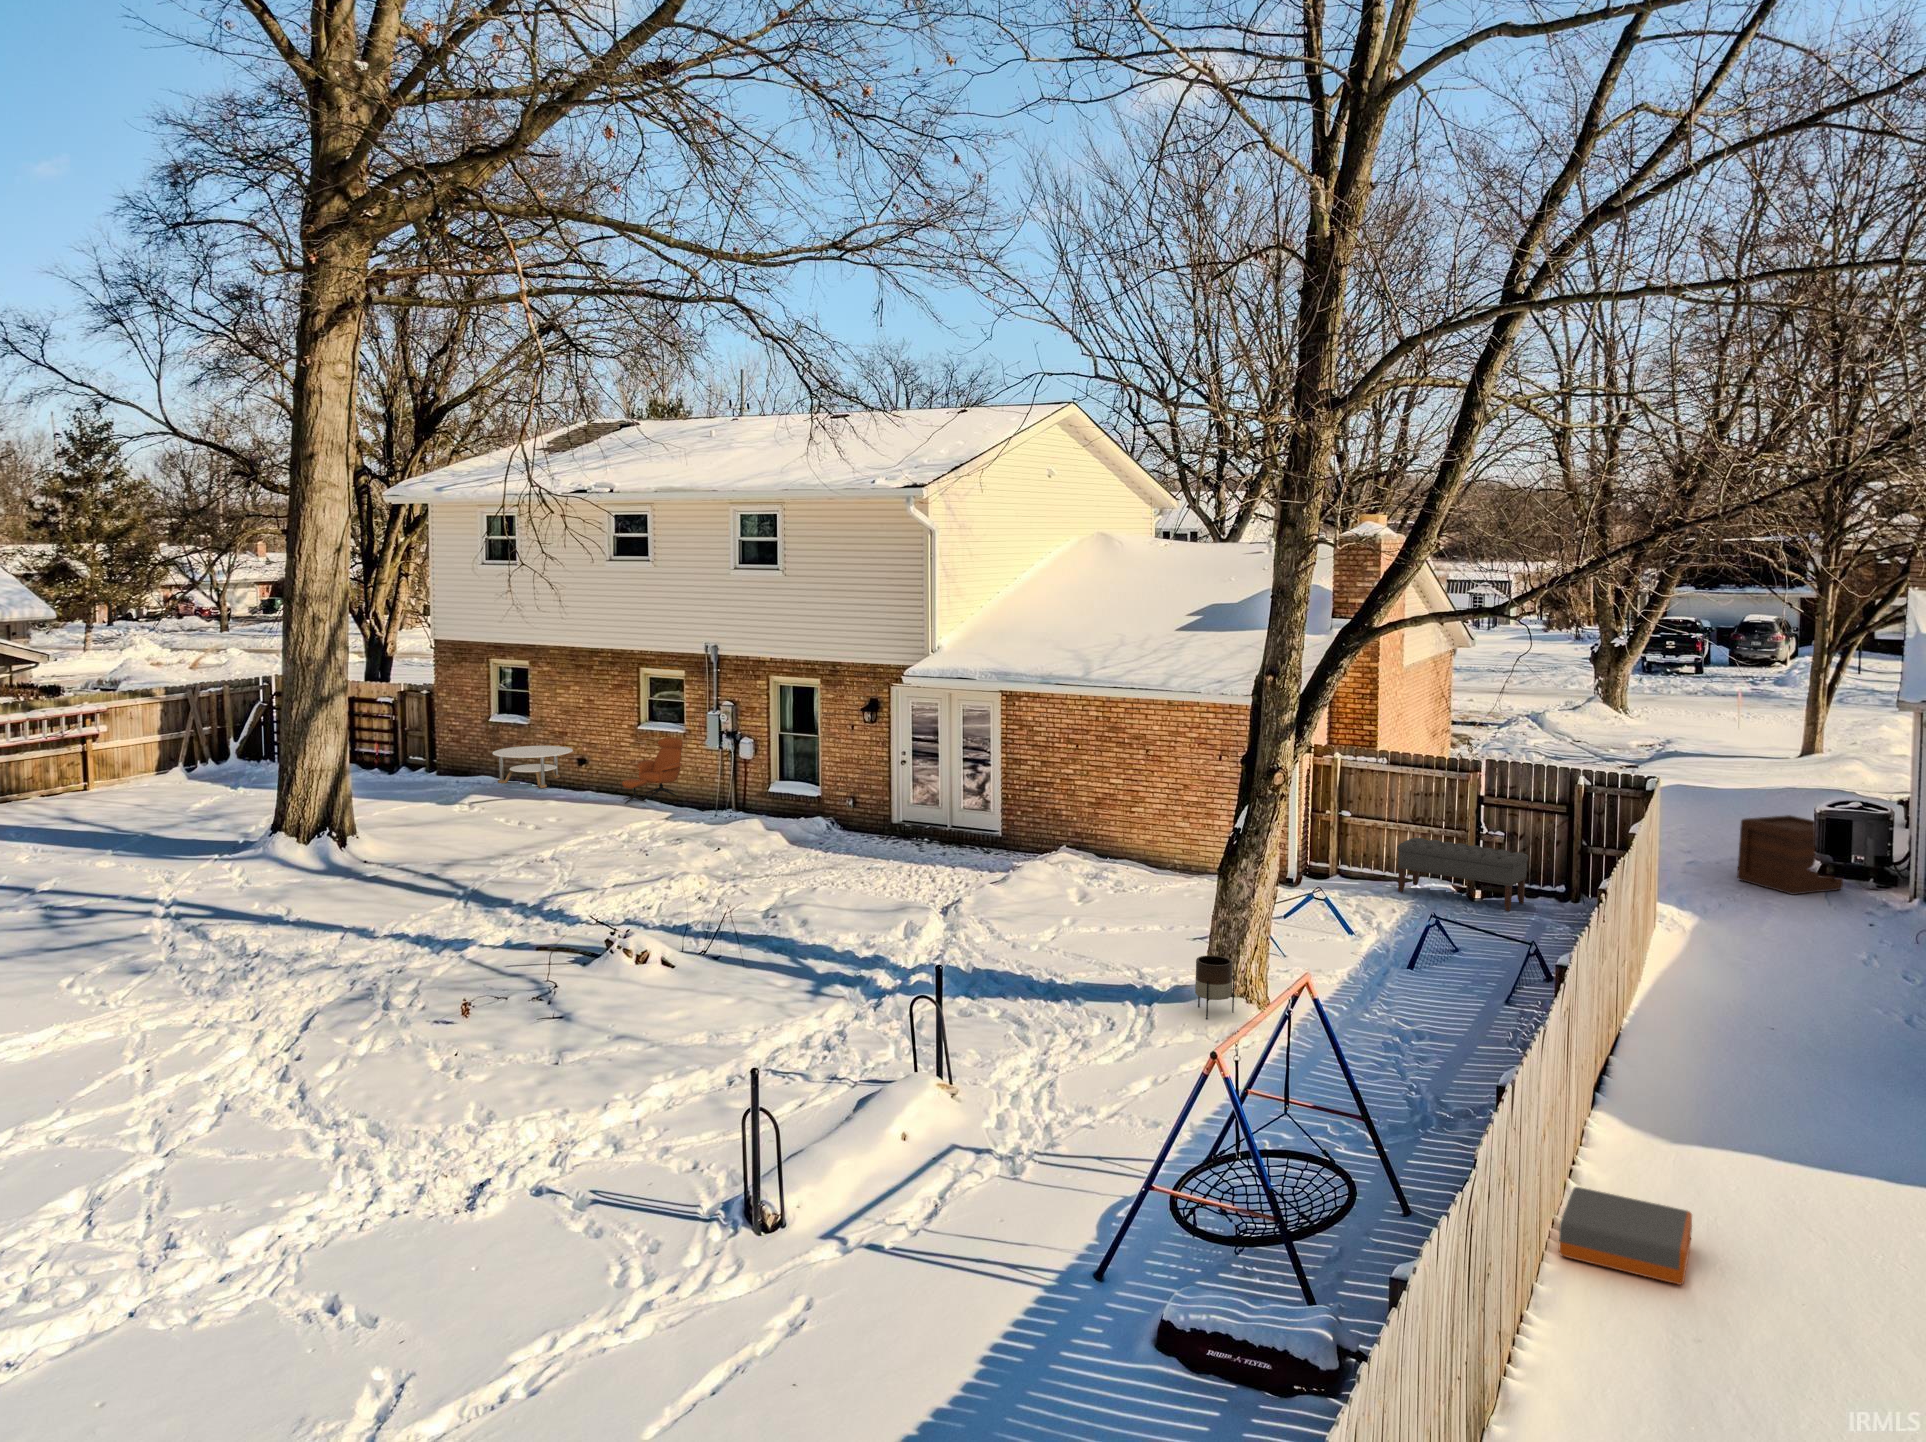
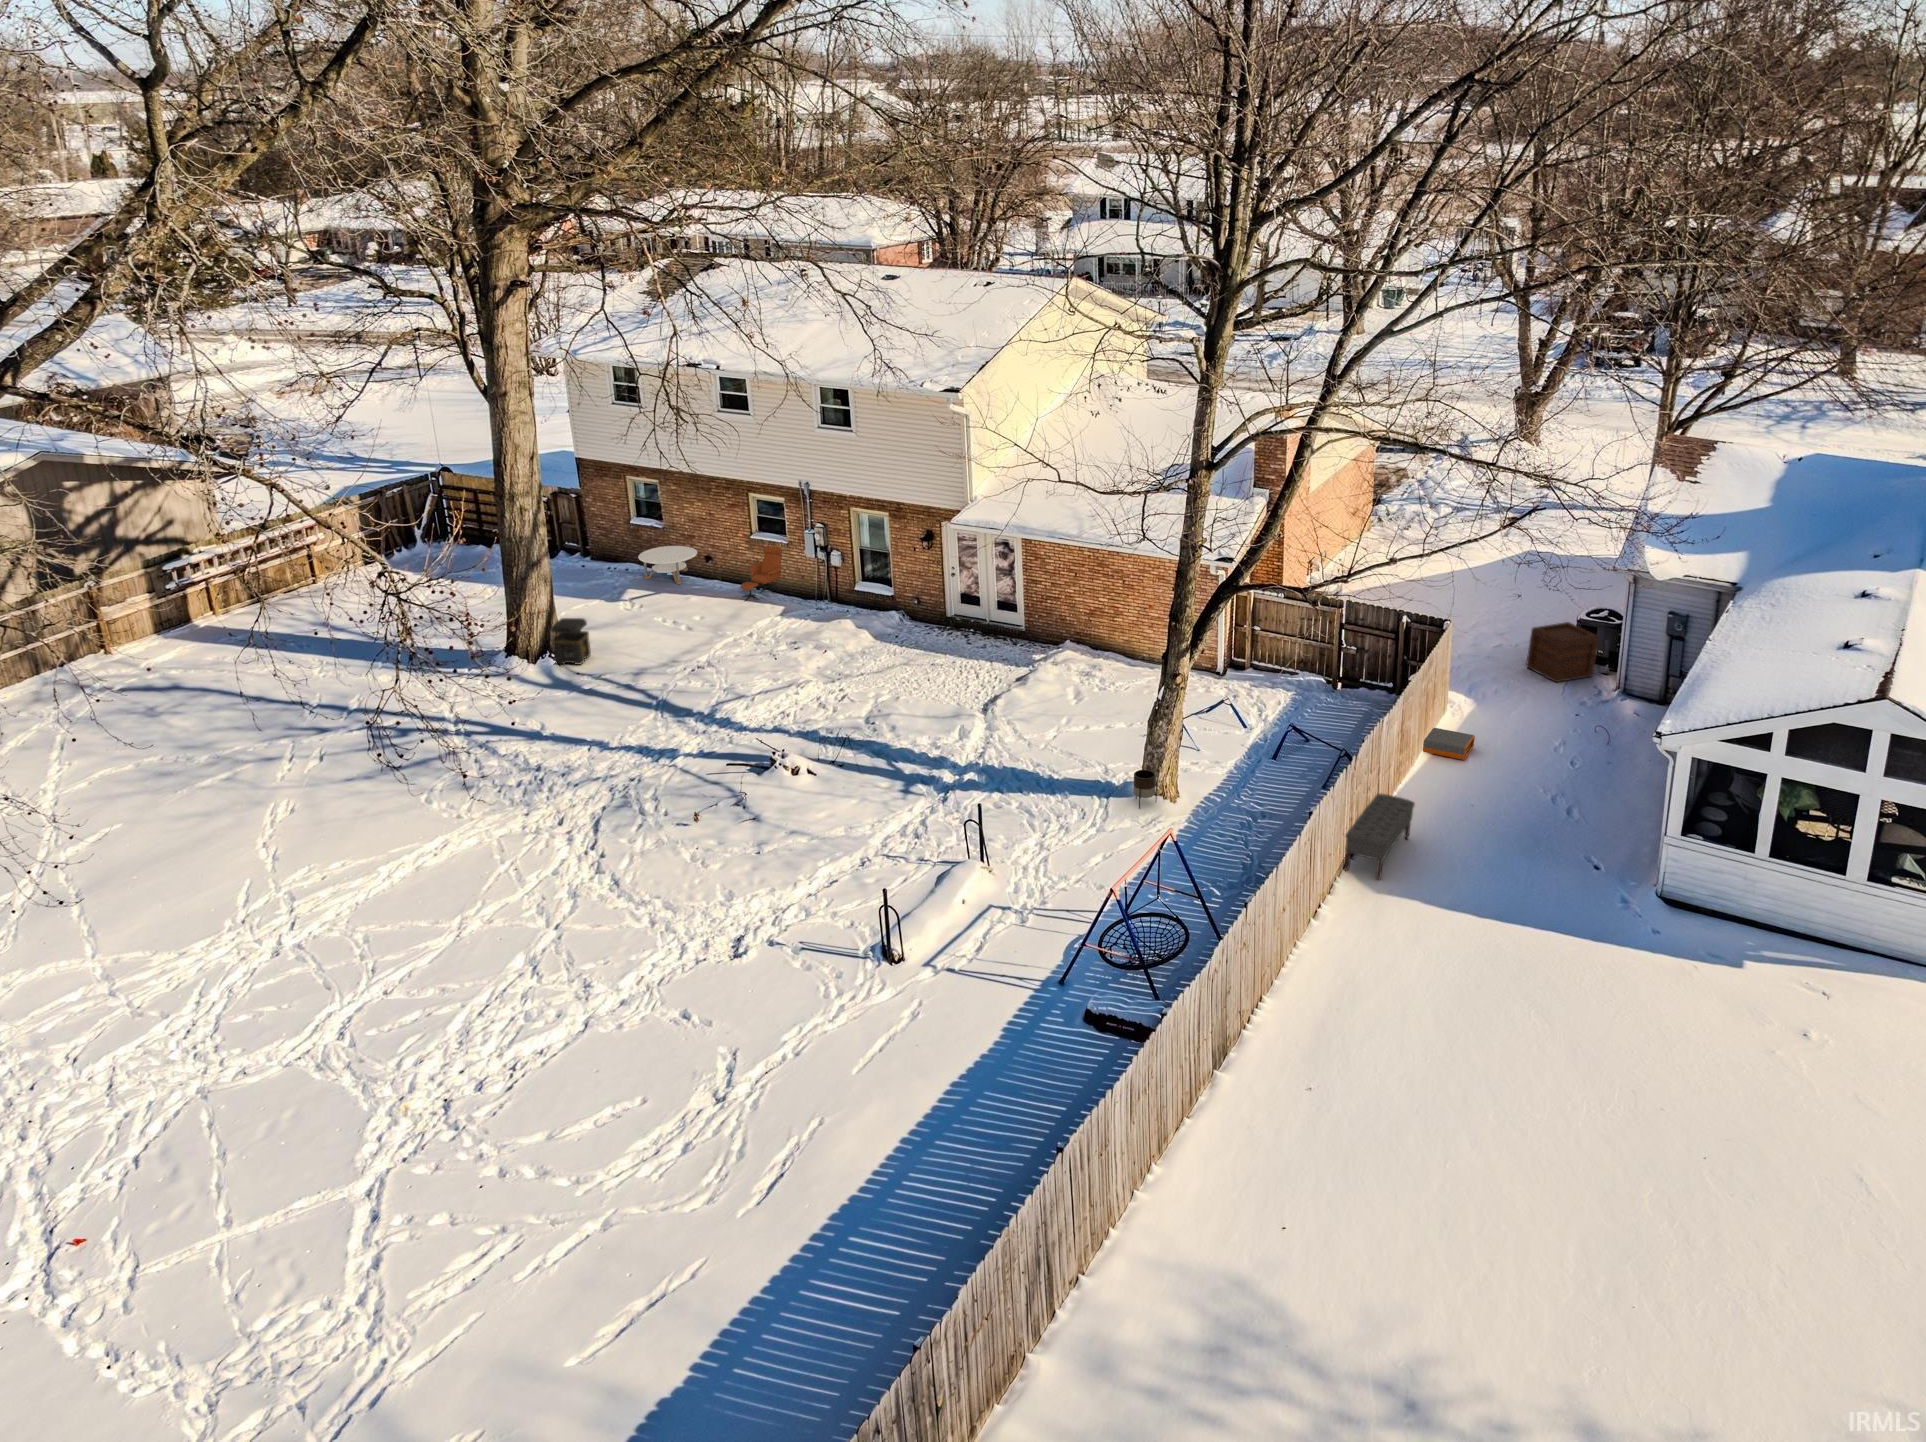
toolbox: none [330,787,388,852] -> present [551,618,591,665]
bench: present [1397,838,1529,911] -> present [1344,794,1415,880]
storage box: present [1559,1187,1692,1285] -> present [1423,728,1475,760]

